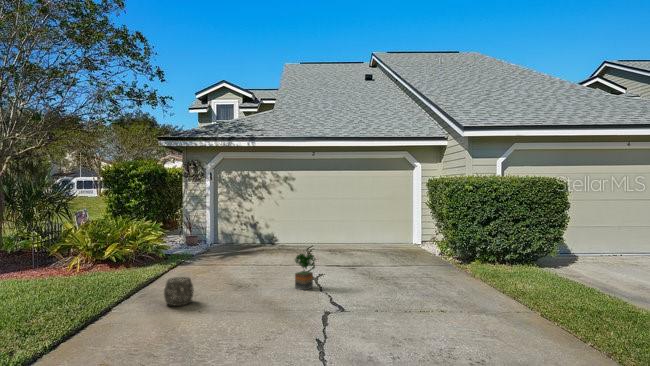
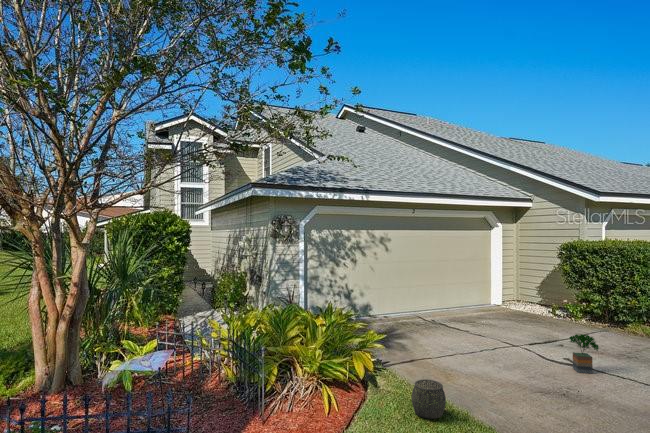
woven basket: present [164,277,194,306] -> present [412,379,446,419]

